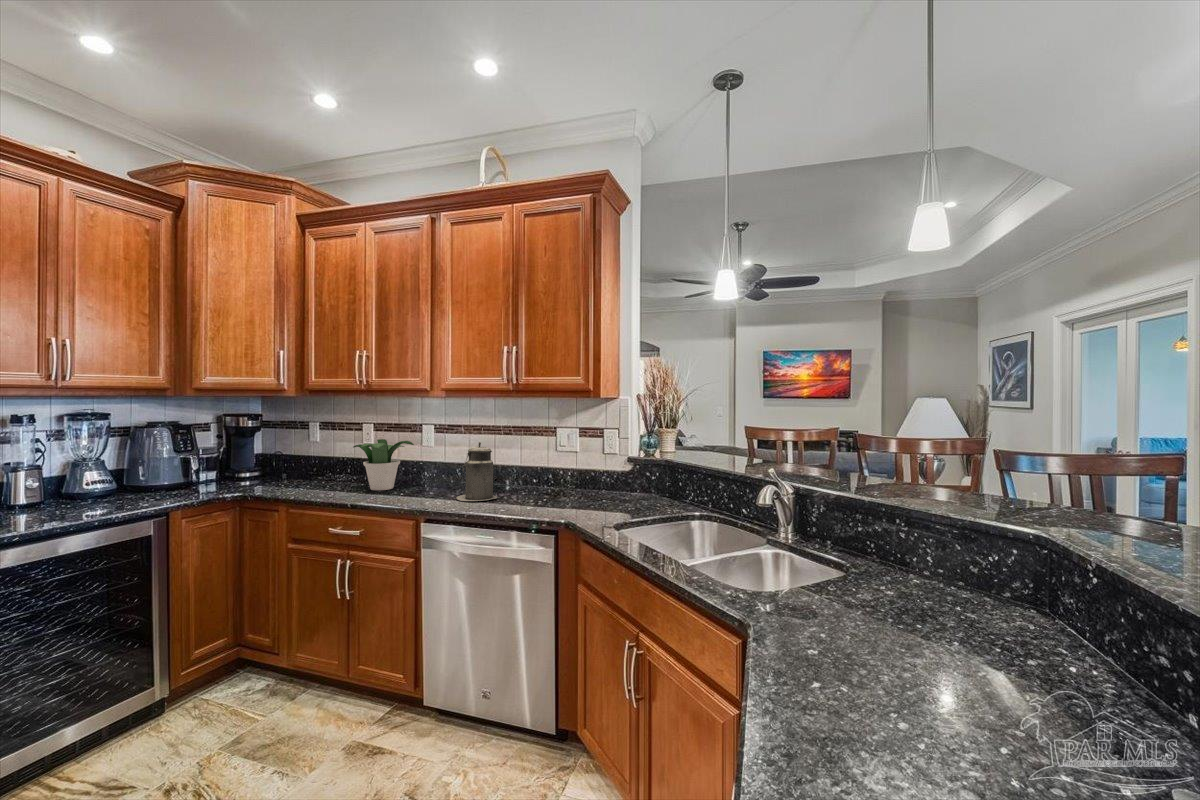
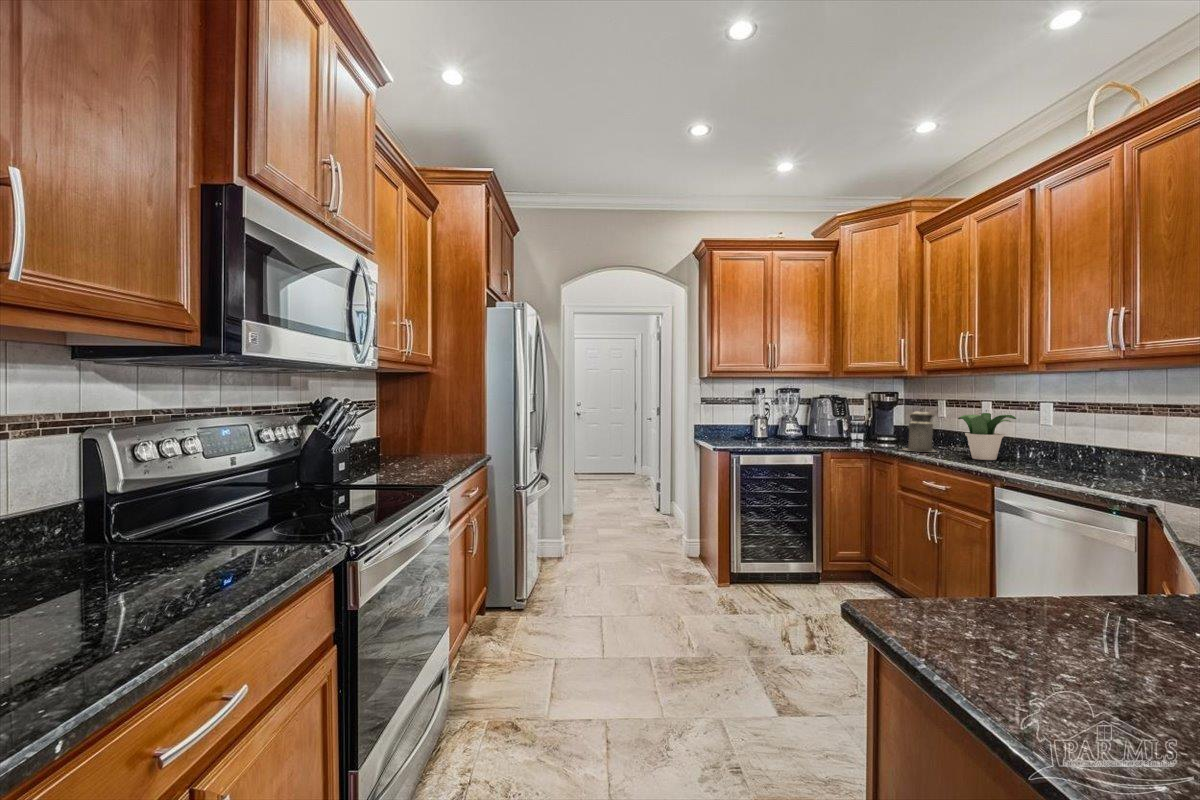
canister: present [456,442,497,501] -> present [903,408,936,452]

